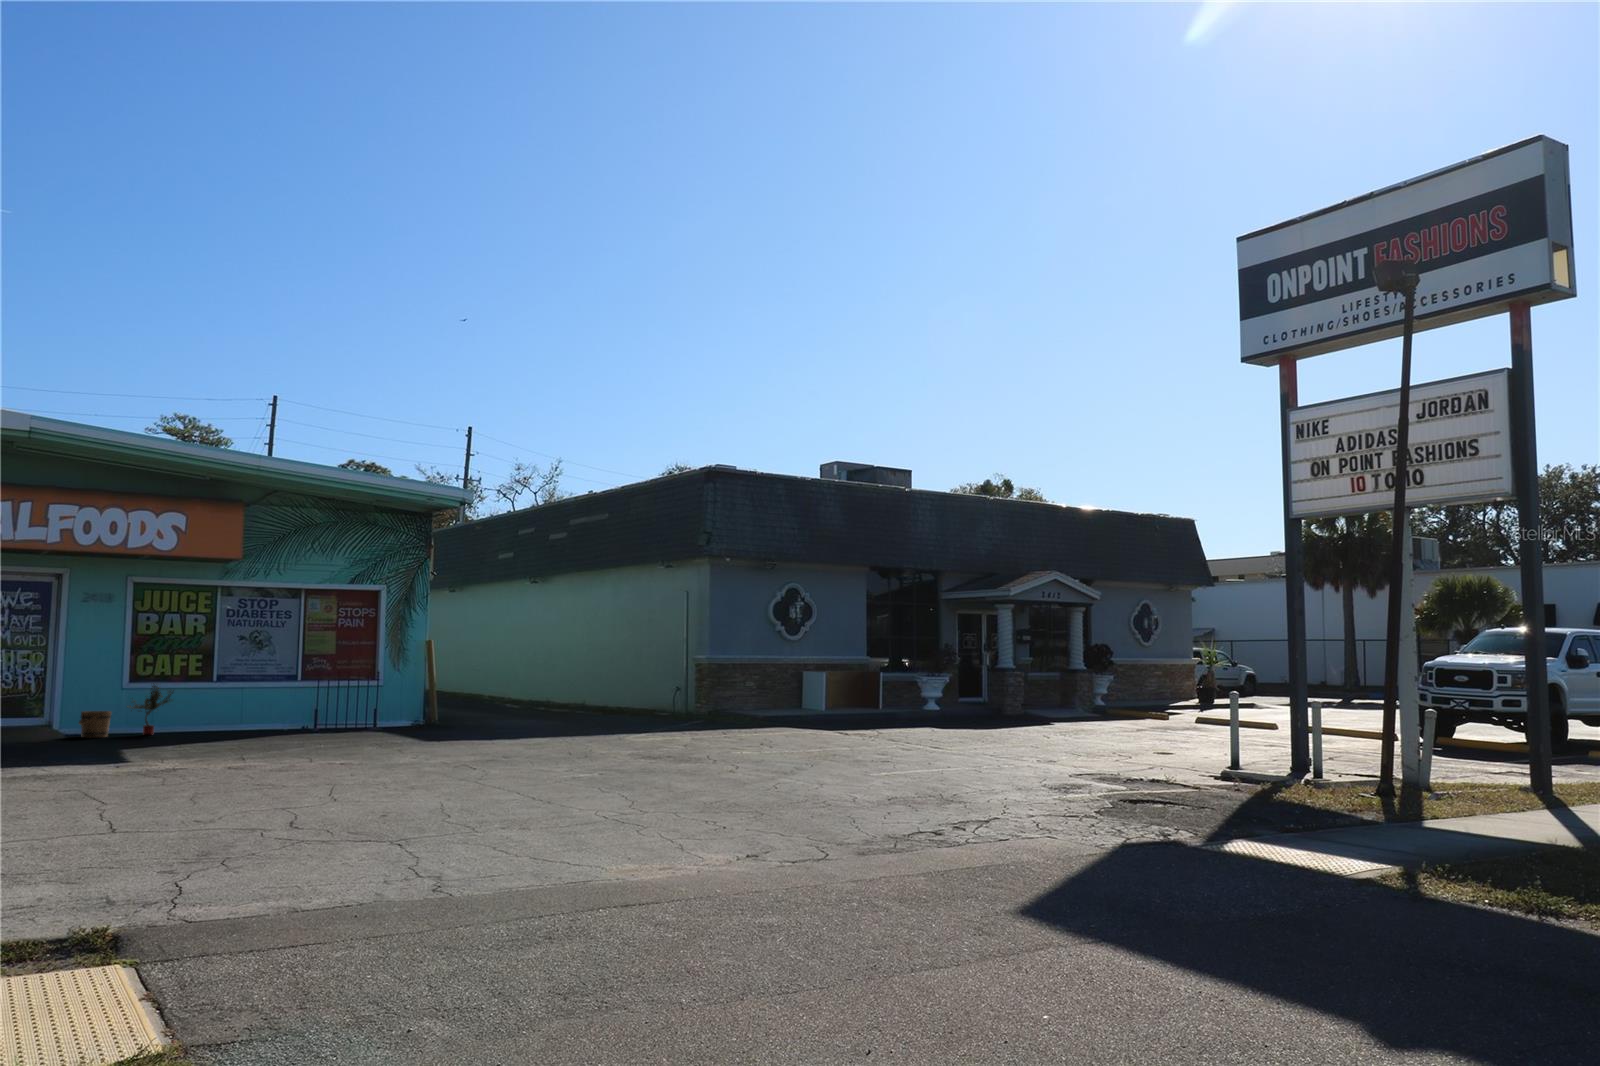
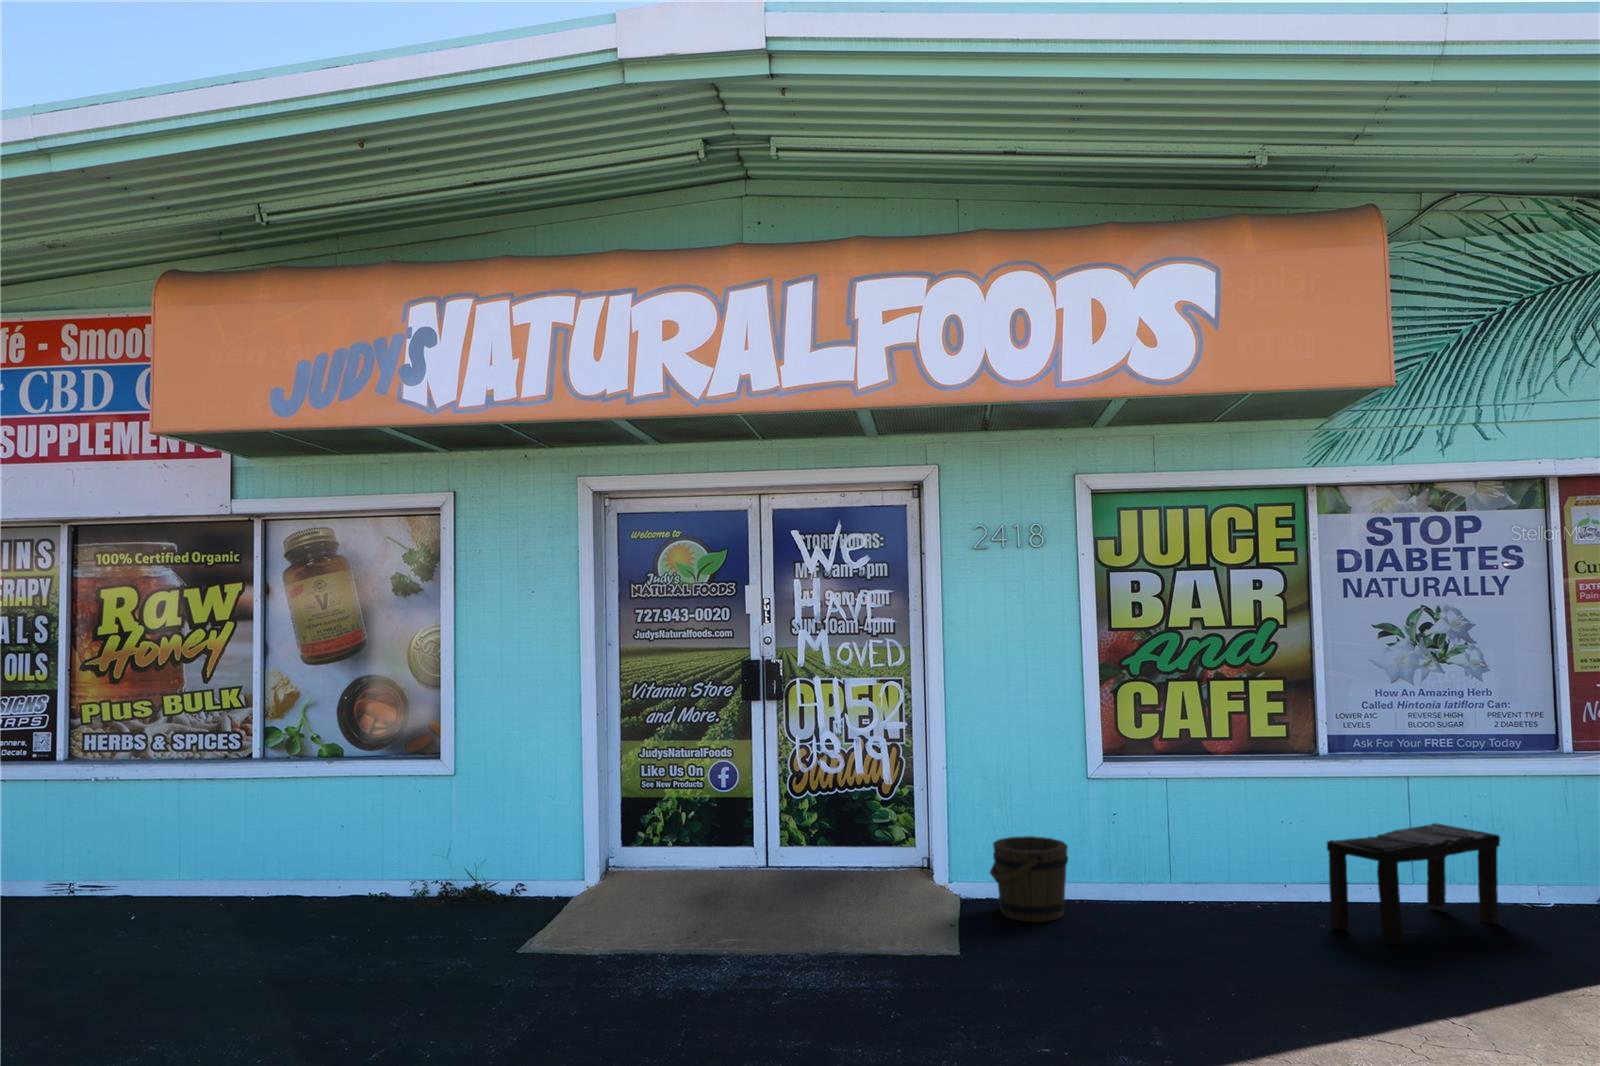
potted tree: present [127,683,174,735] -> none [1101,762,1227,916]
bench: none [206,703,266,736] -> present [1327,823,1500,946]

